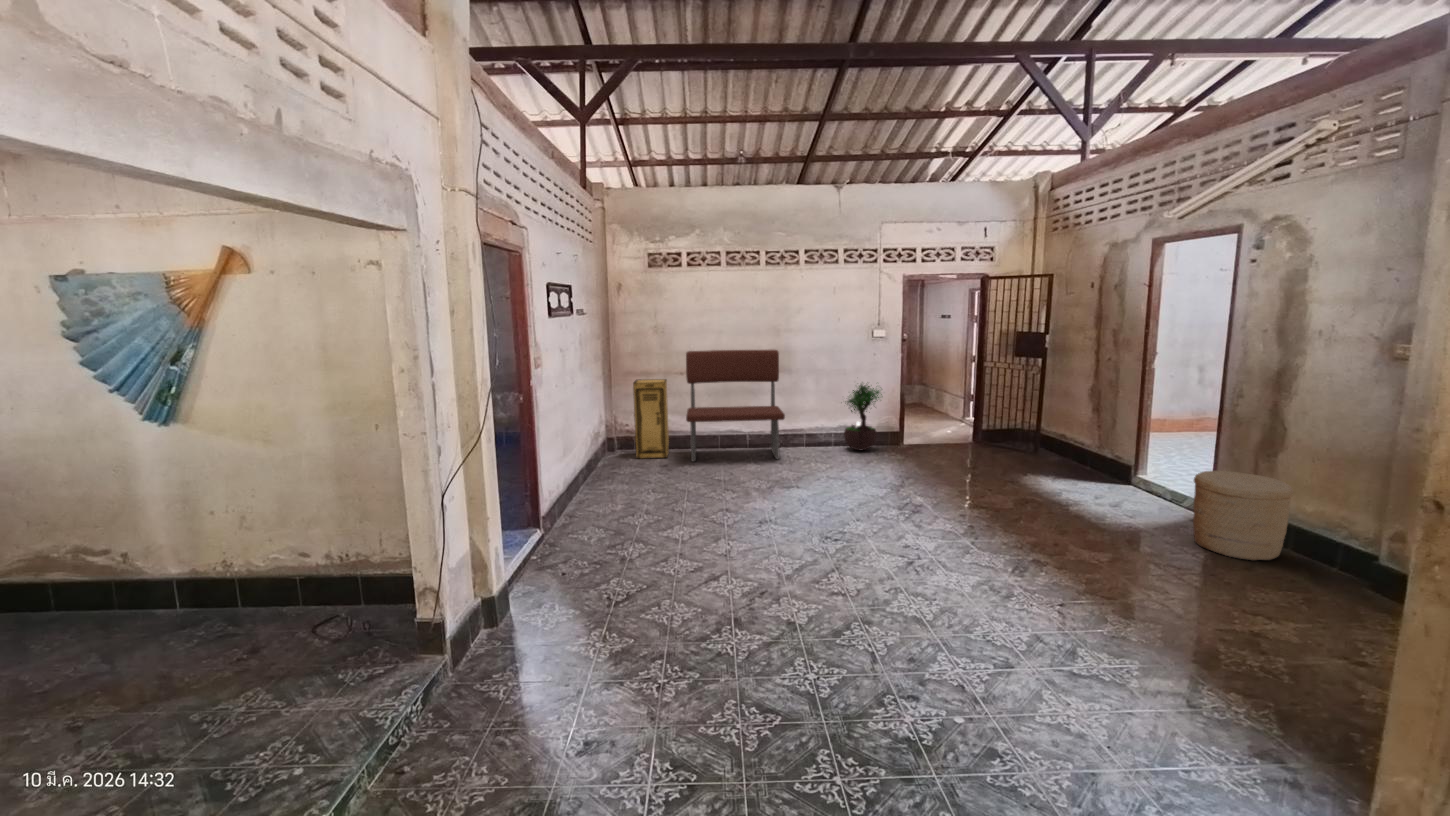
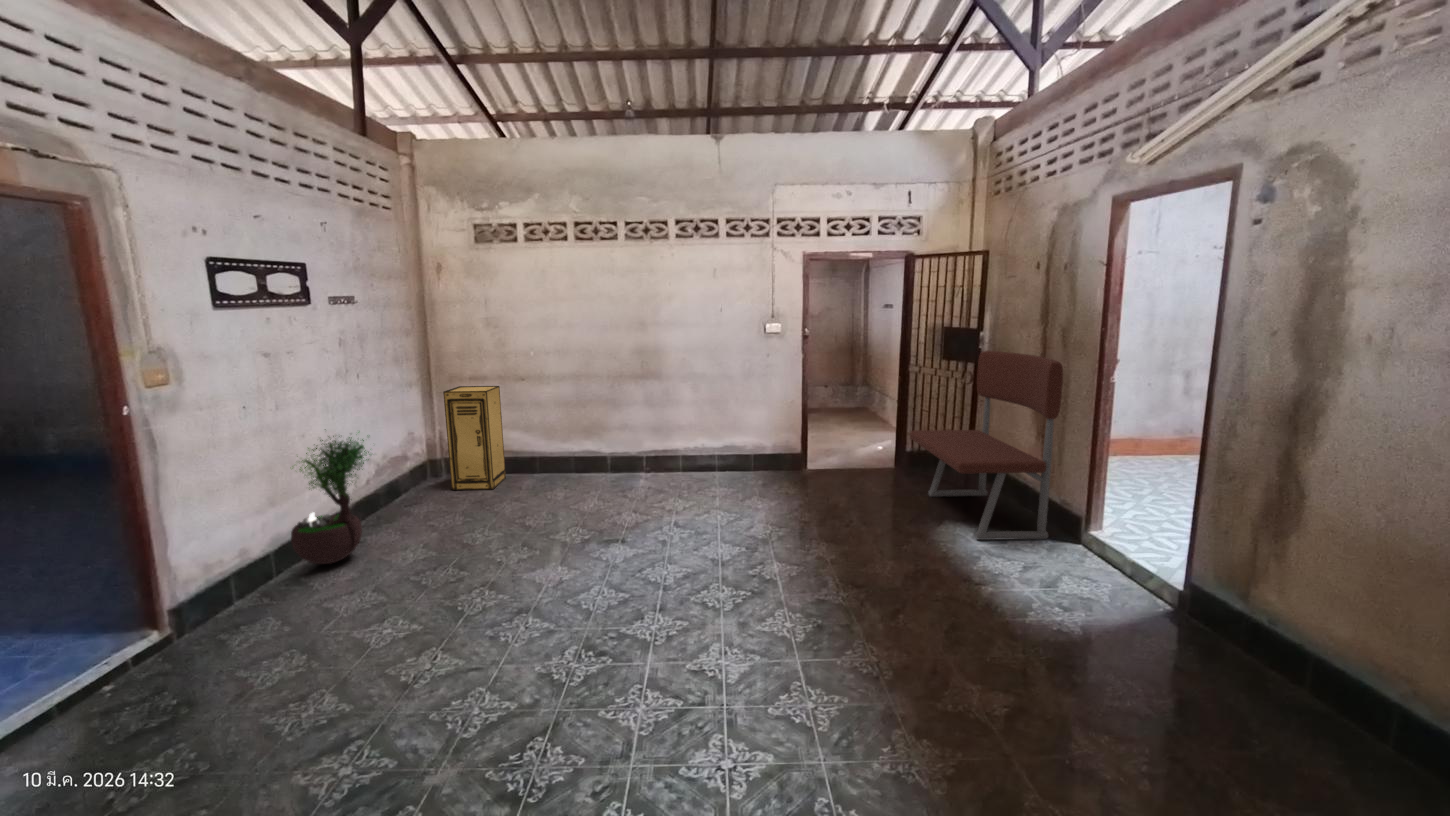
bench: present [686,350,785,461] -> present [910,351,1063,540]
potted tree: present [844,384,882,450] -> present [291,436,370,564]
woven basket: present [1193,471,1293,560] -> none [1153,554,1315,717]

